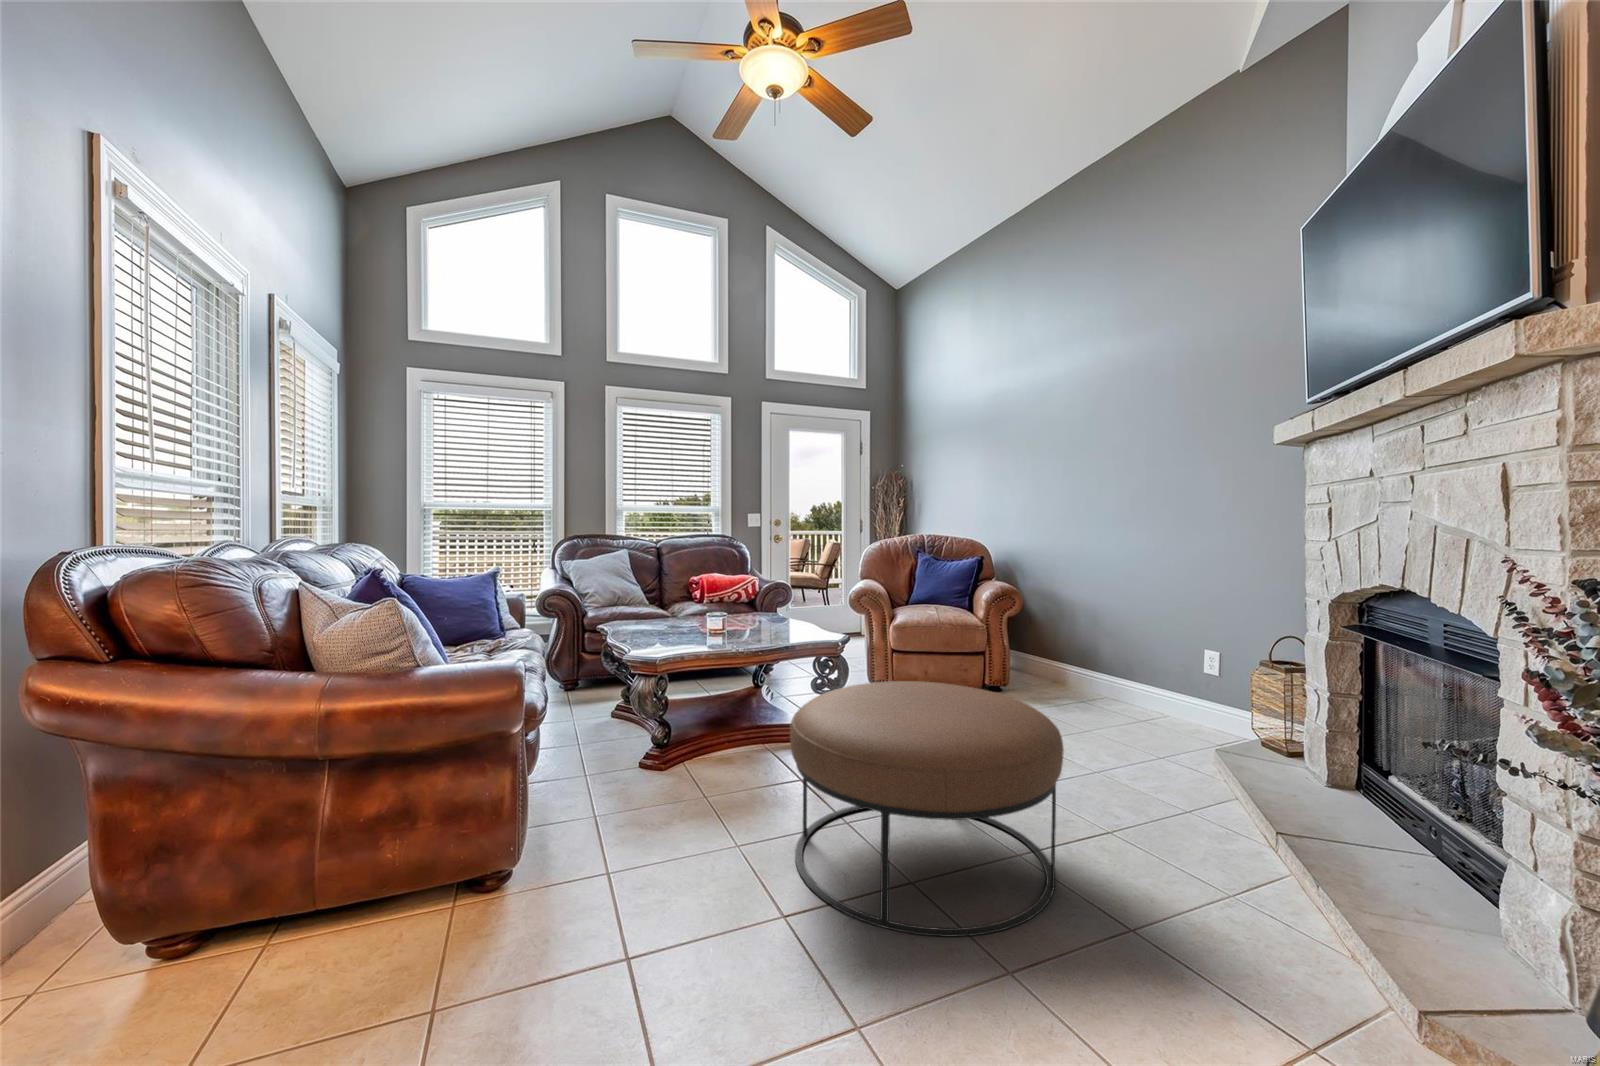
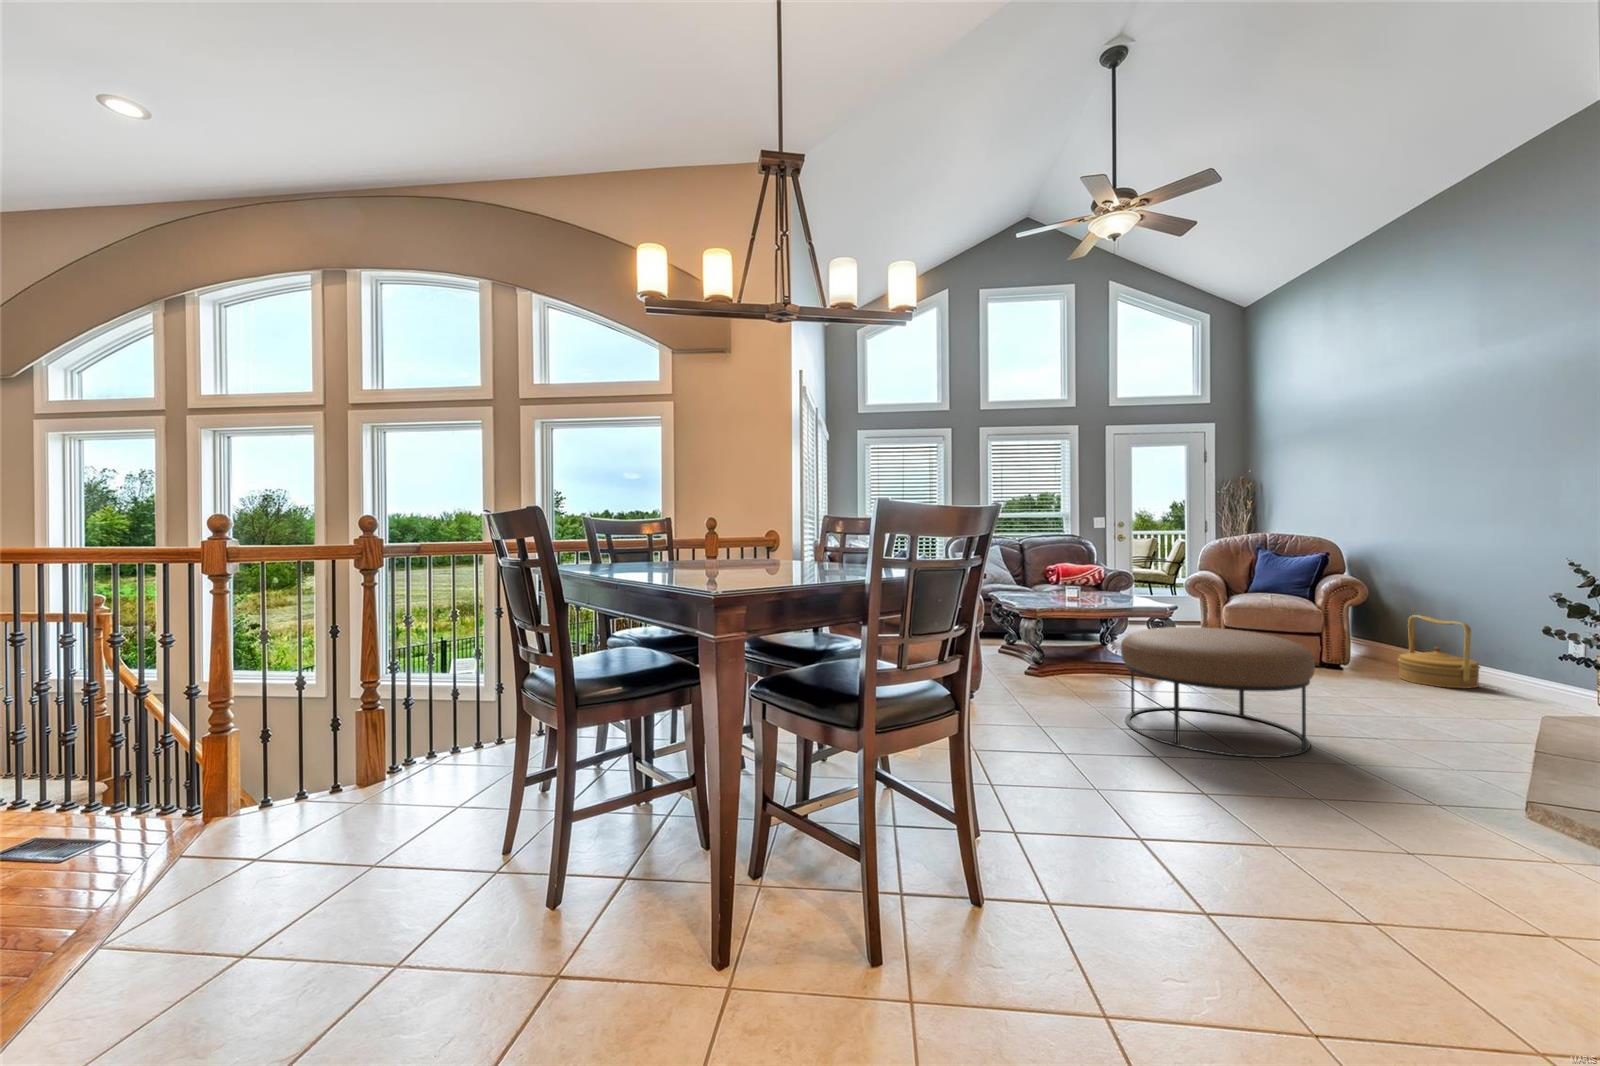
woven basket: none [1054,627,1125,709] -> present [1398,615,1480,688]

